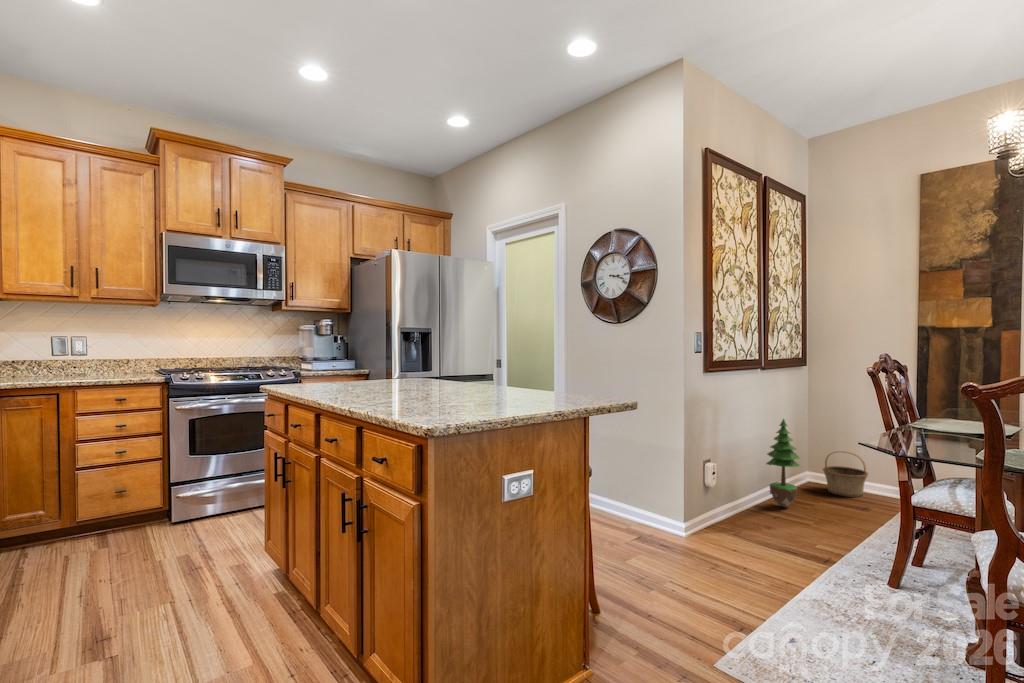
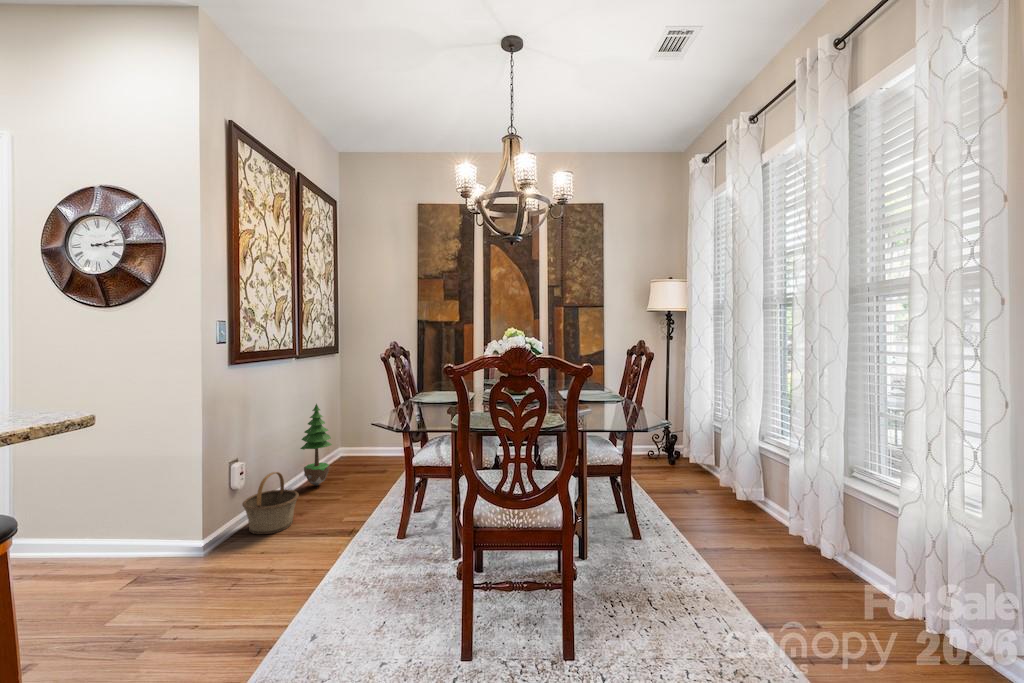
basket: present [823,451,868,497] -> present [242,472,299,534]

